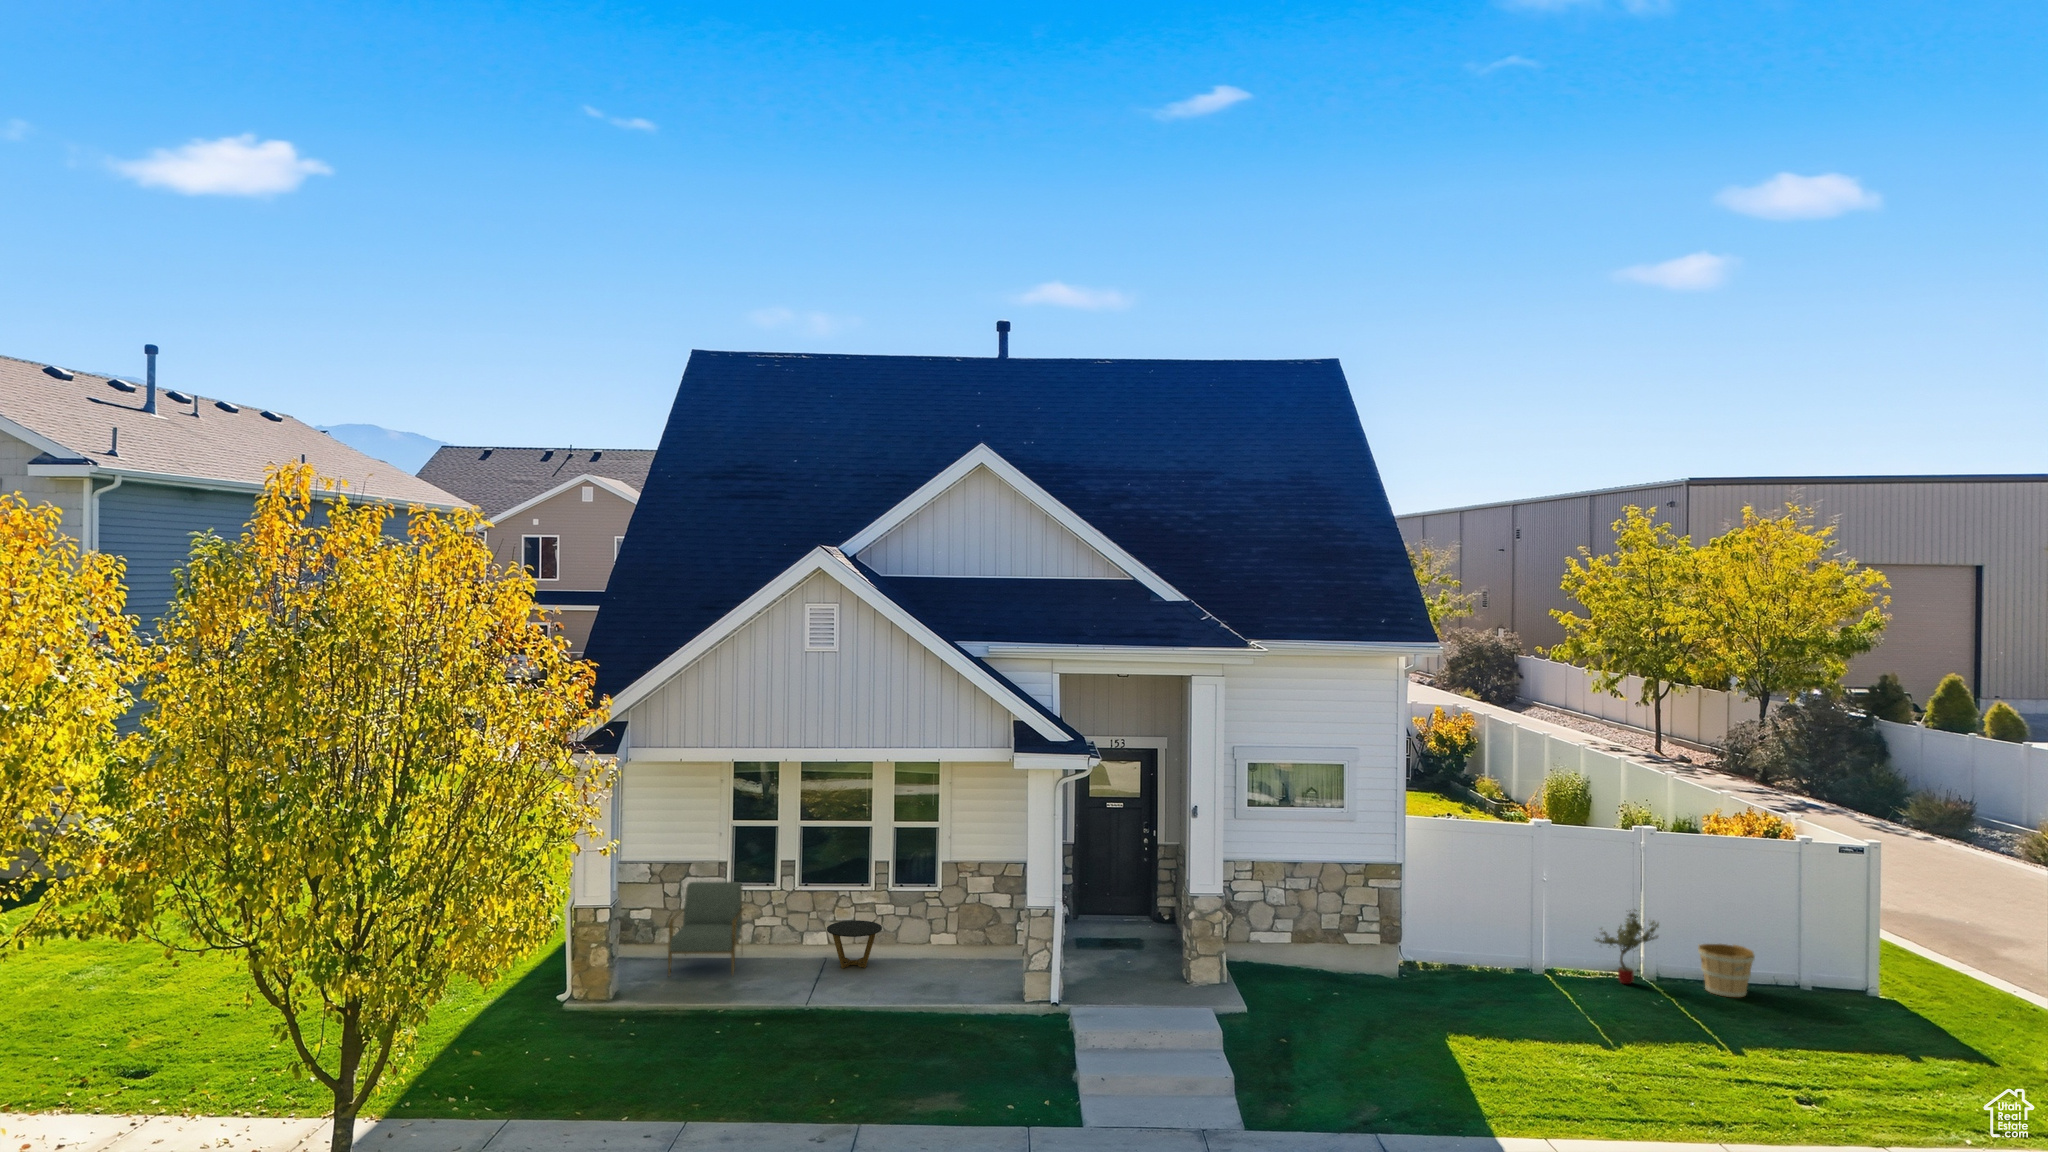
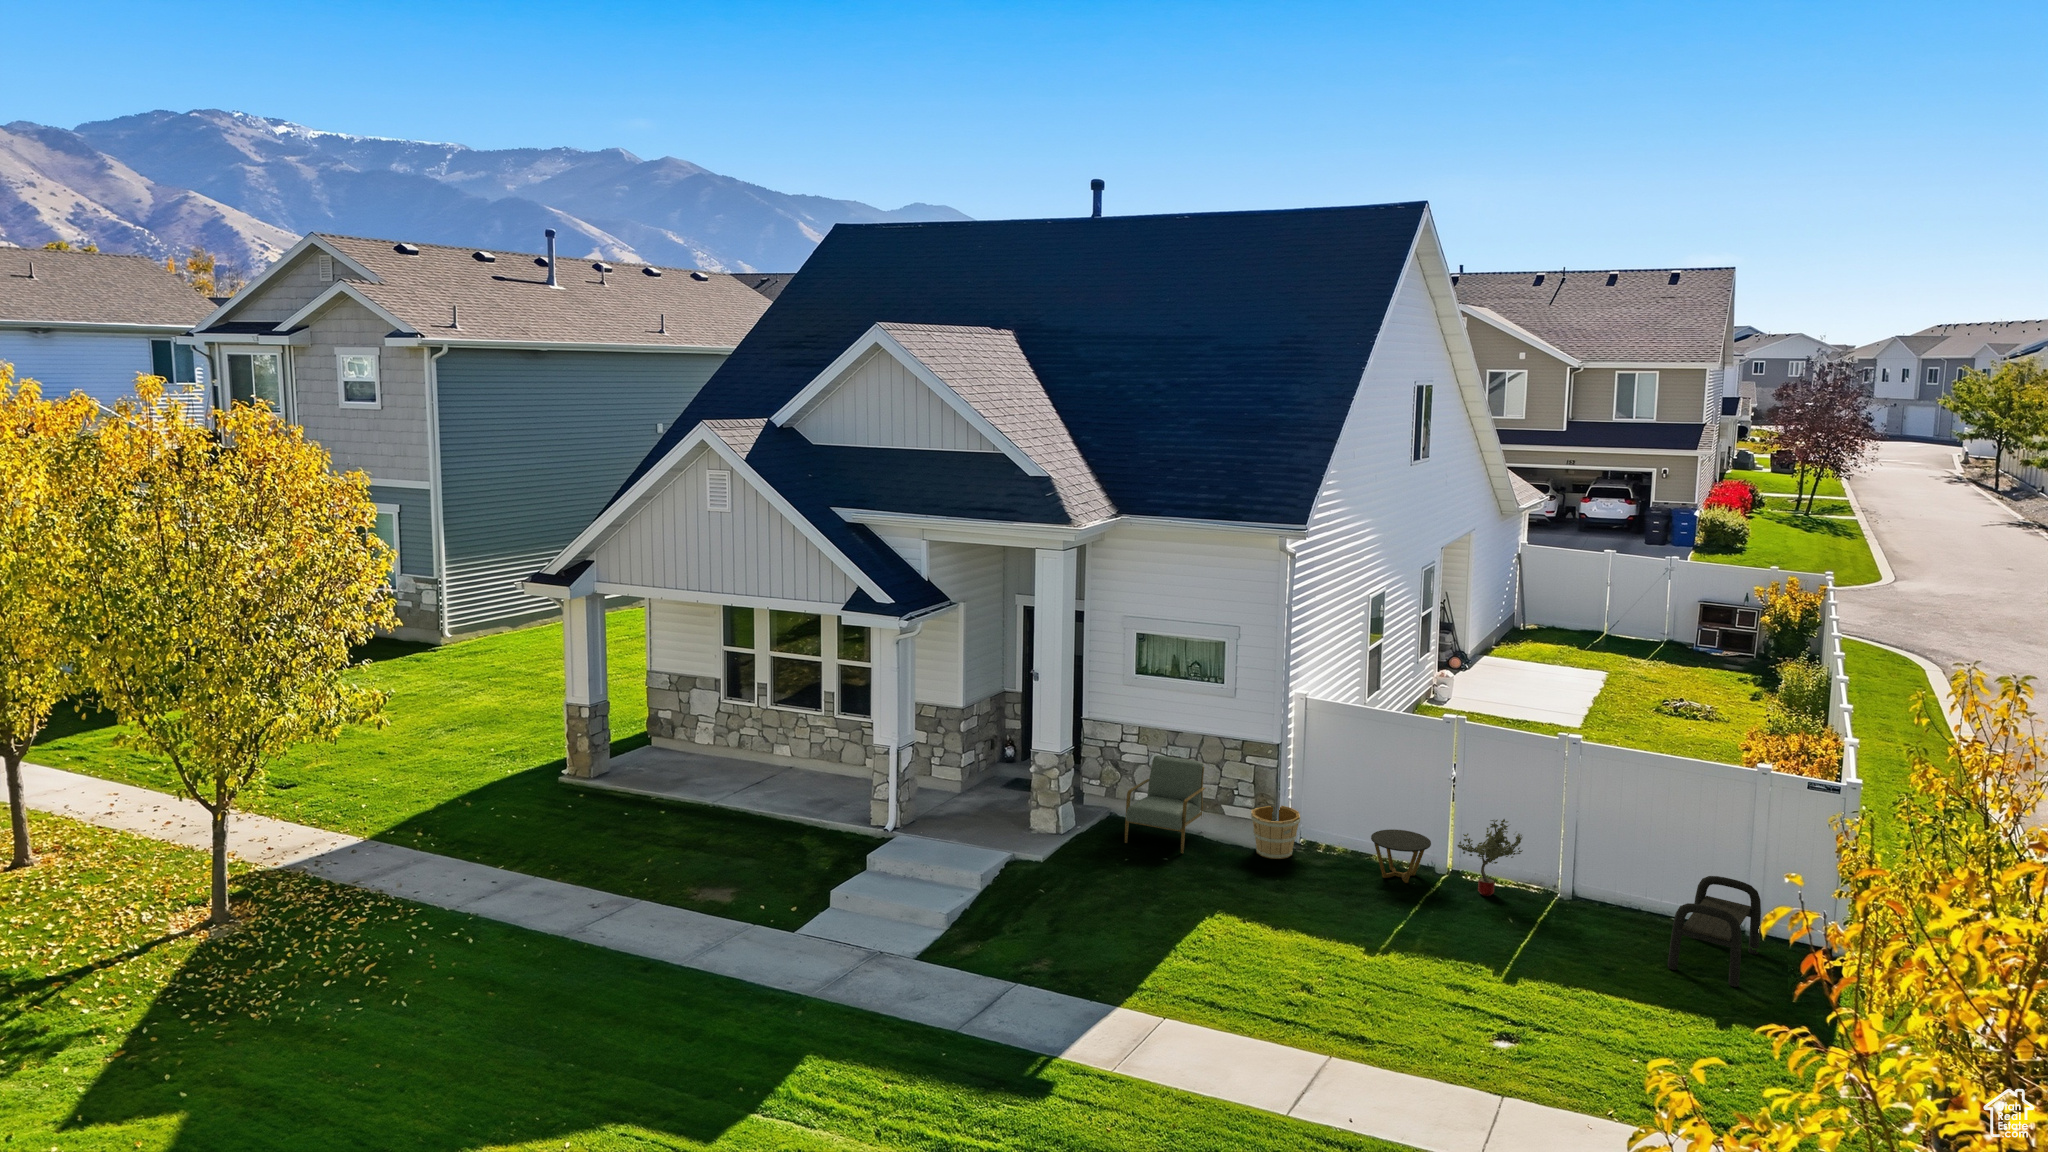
chair: present [668,882,744,976] -> present [1125,755,1206,853]
side table: present [827,920,882,968] -> present [1371,830,1431,883]
bench: none [1805,933,1897,1024] -> present [1667,876,1761,987]
wooden bucket: present [1698,944,1755,997] -> present [1251,806,1301,859]

